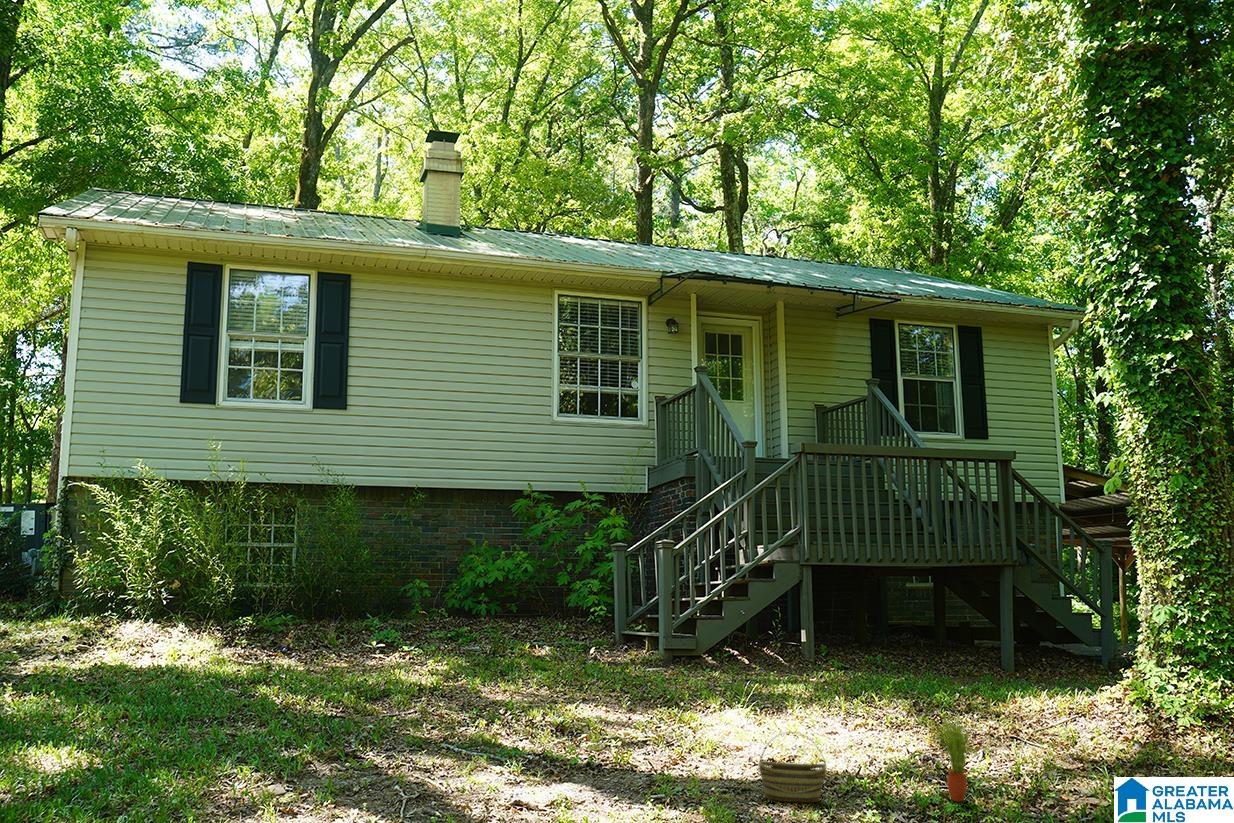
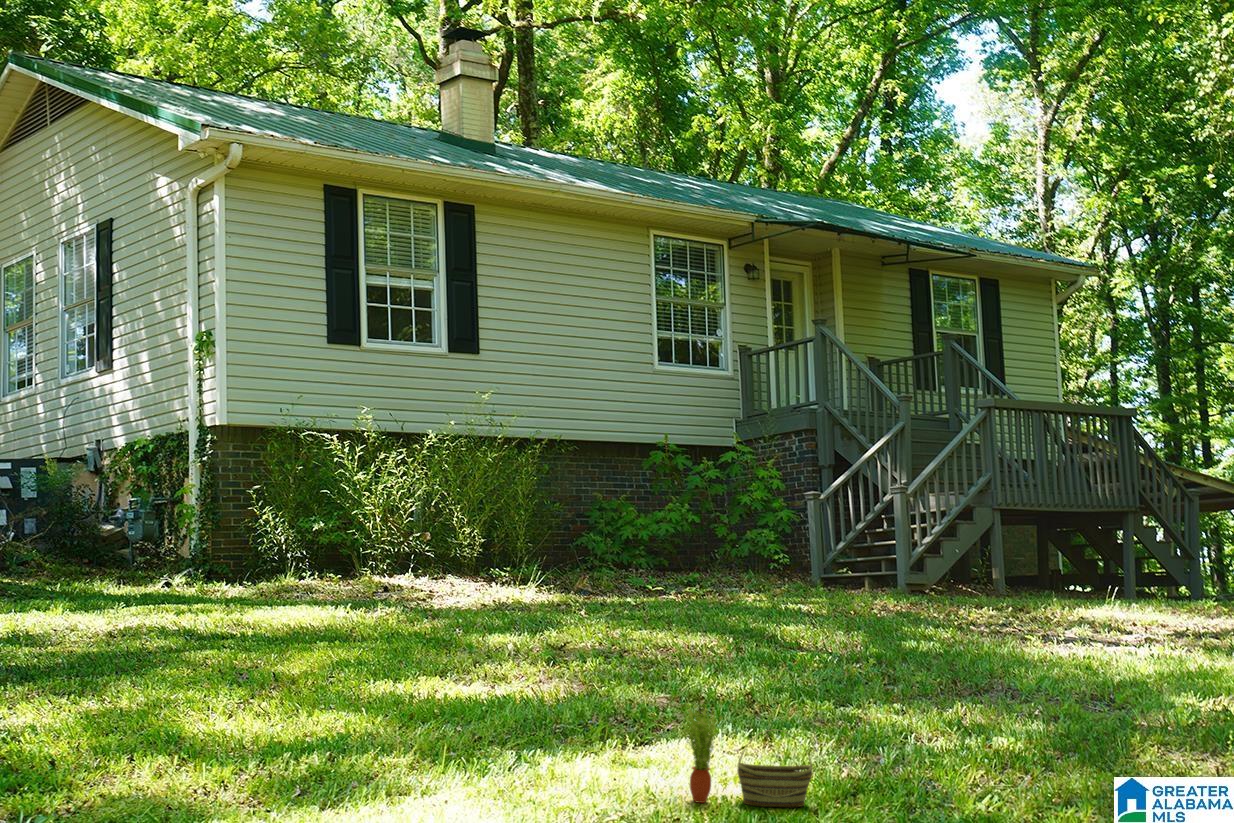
potted plant: present [939,715,975,802] -> present [681,705,722,803]

